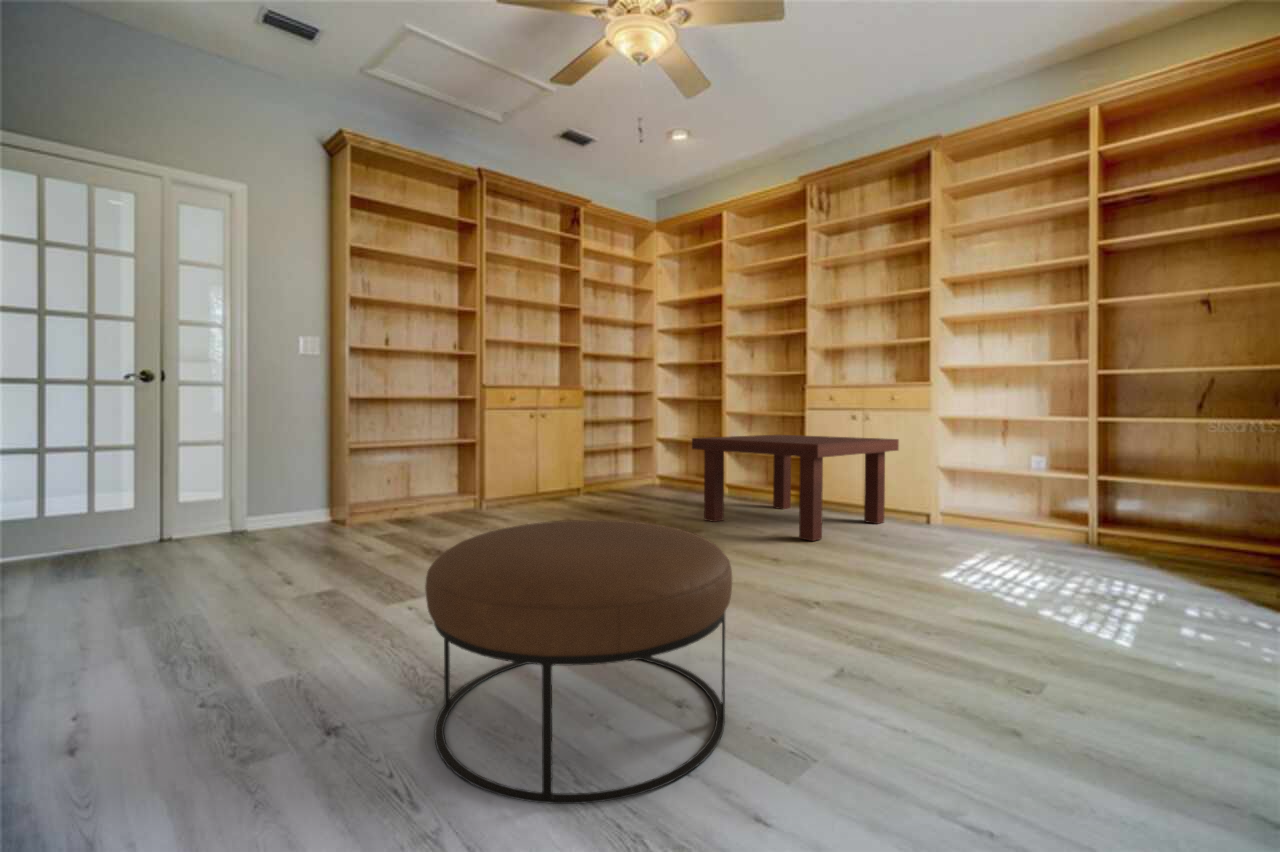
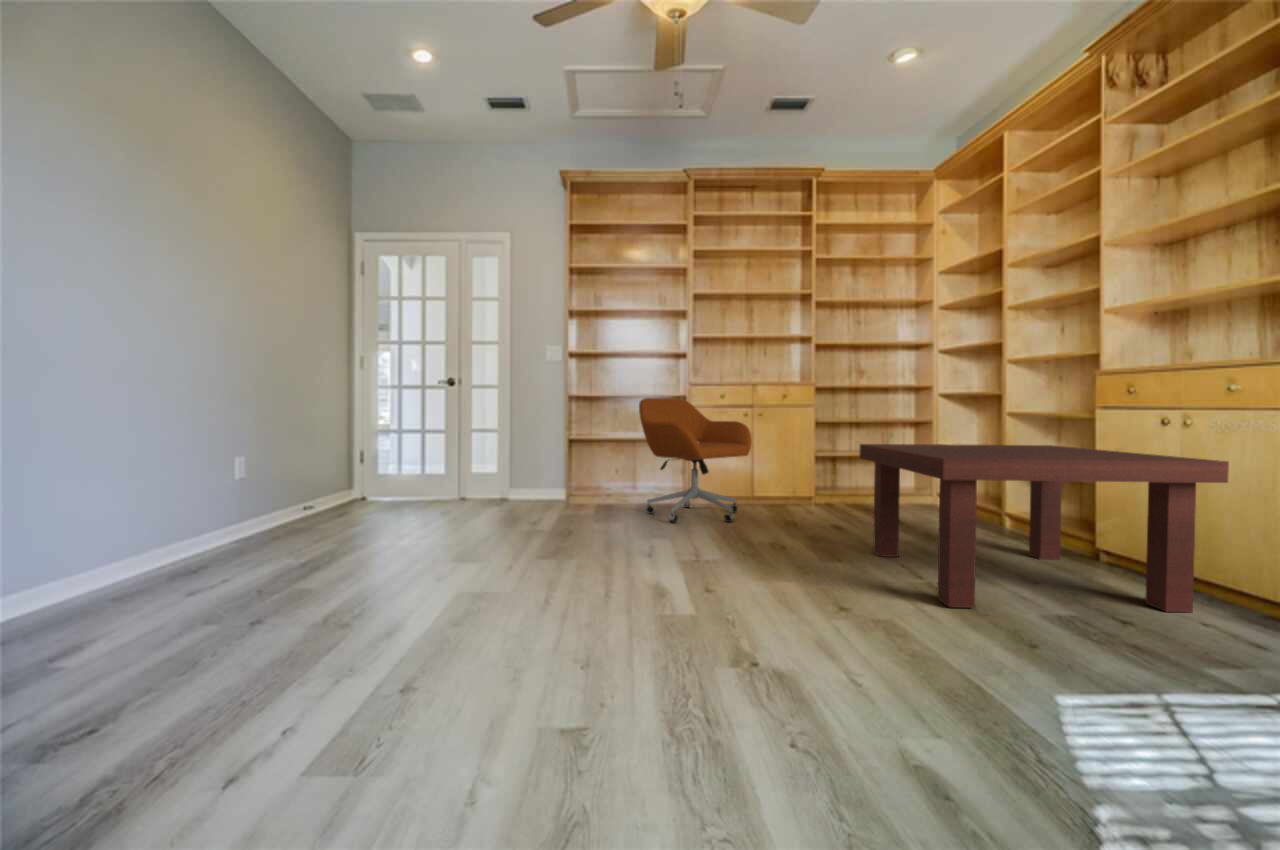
office chair: none [456,399,563,524] -> present [639,398,752,523]
ottoman: present [425,520,732,804] -> none [119,505,437,747]

